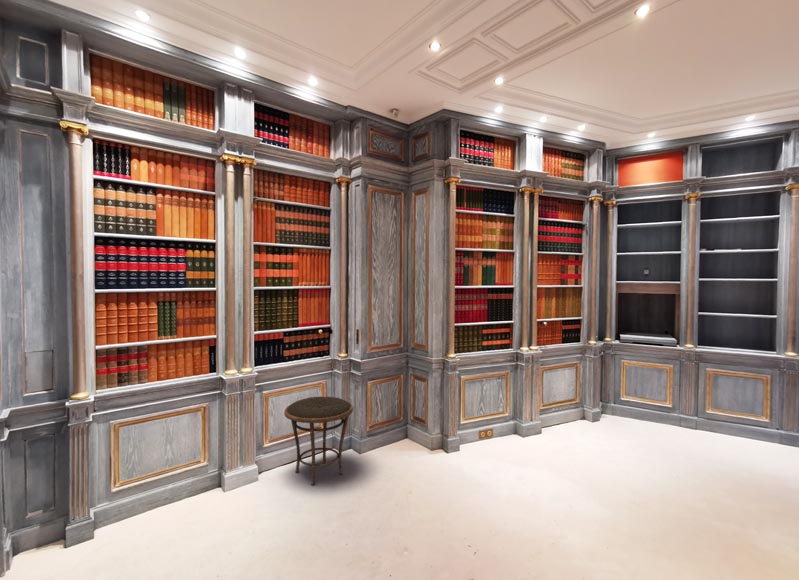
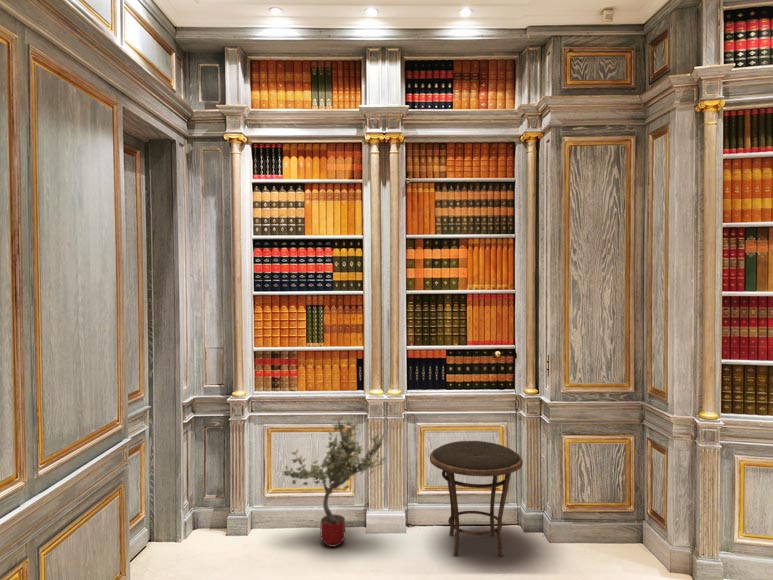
potted tree: none [151,395,255,517] -> present [283,415,385,547]

